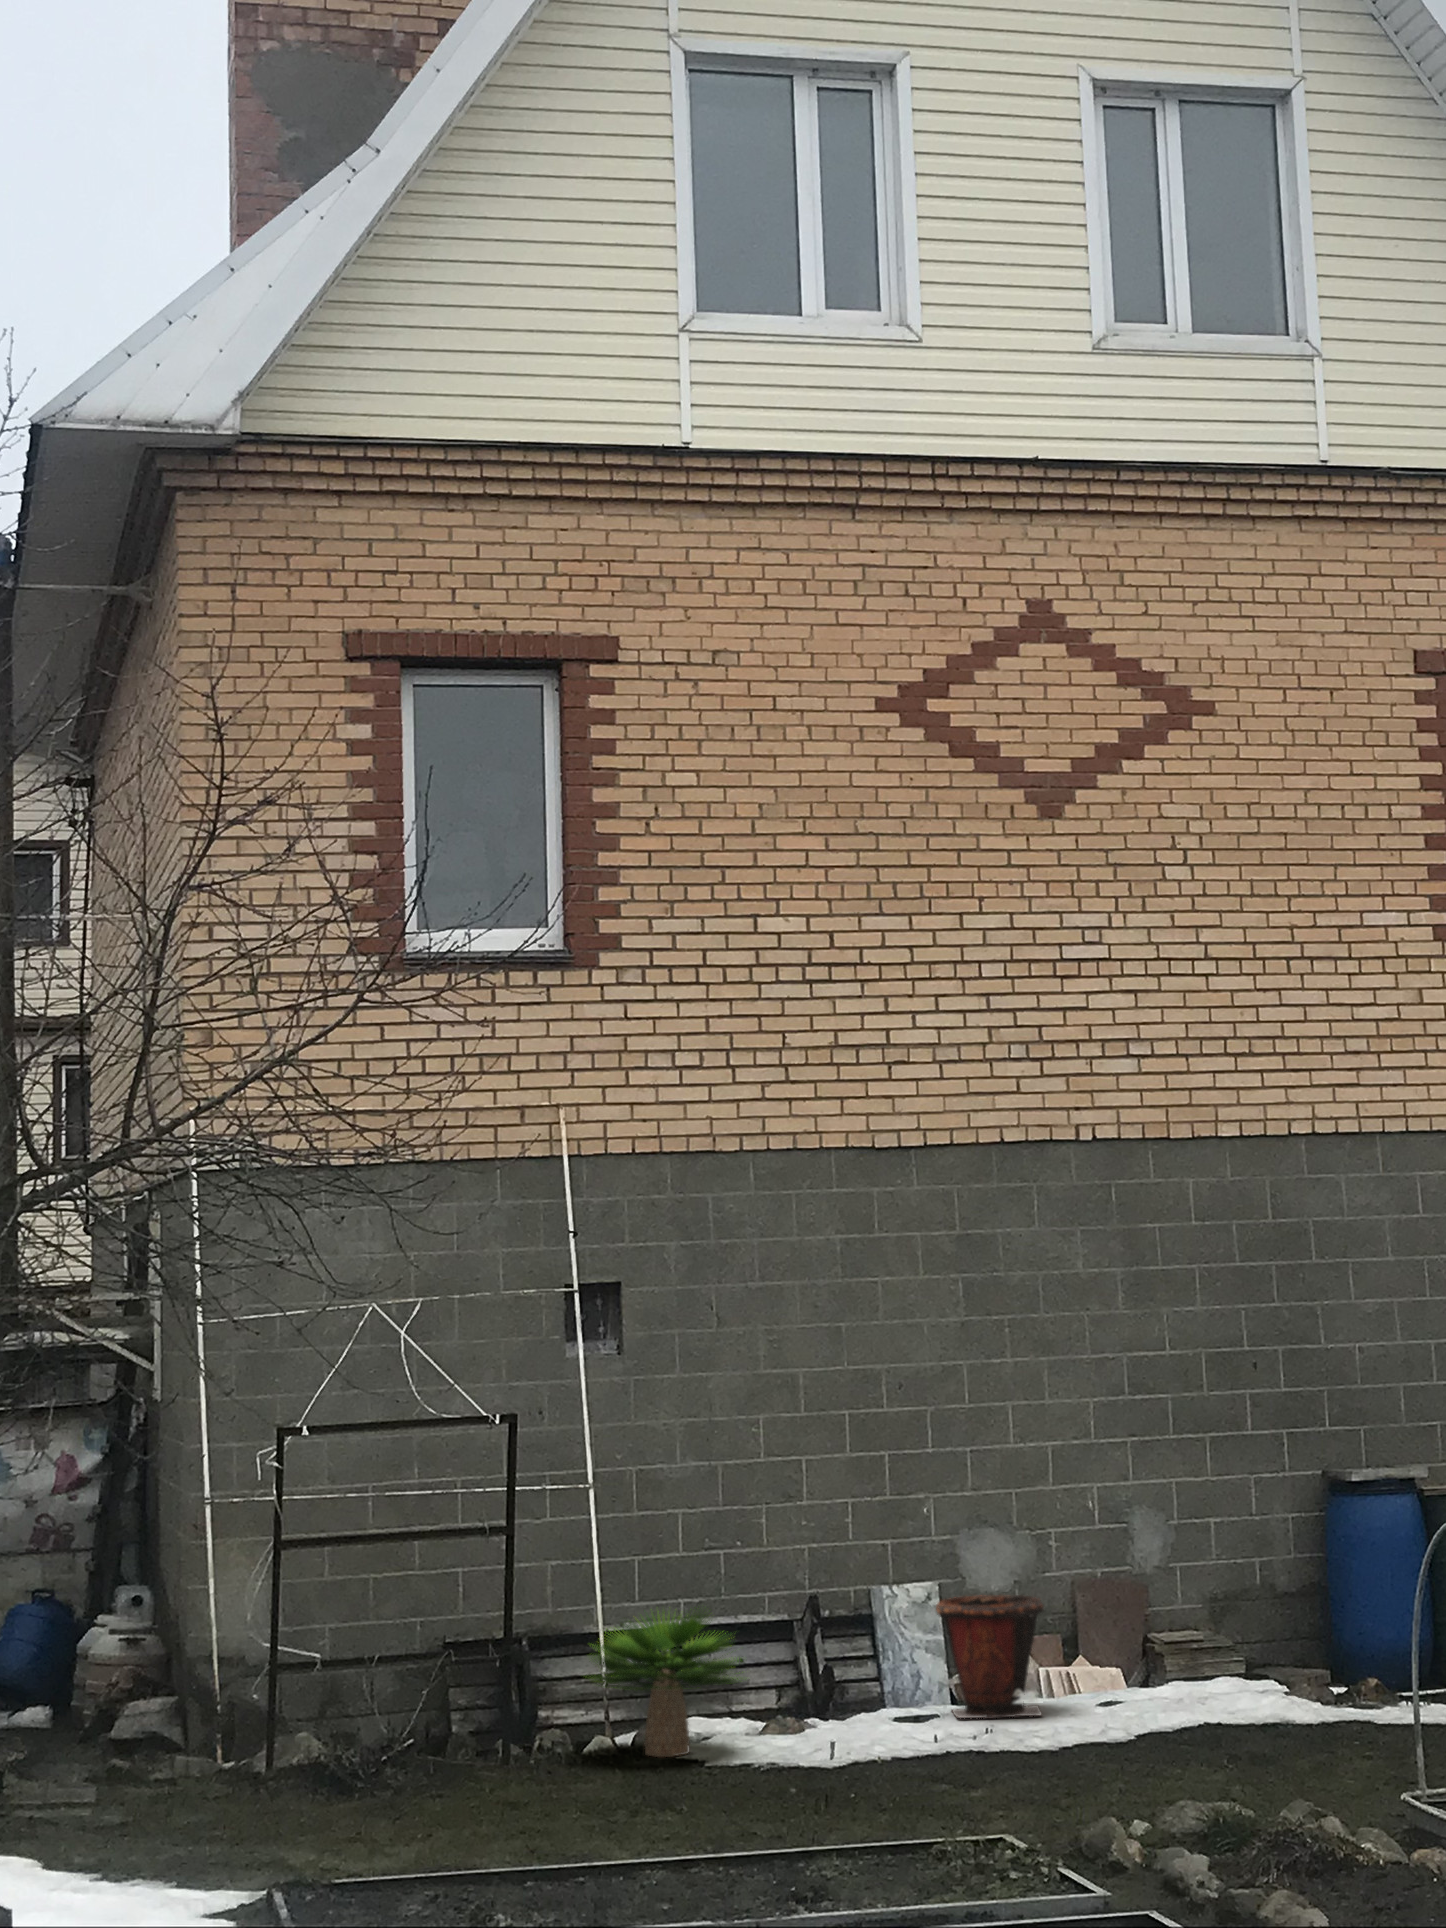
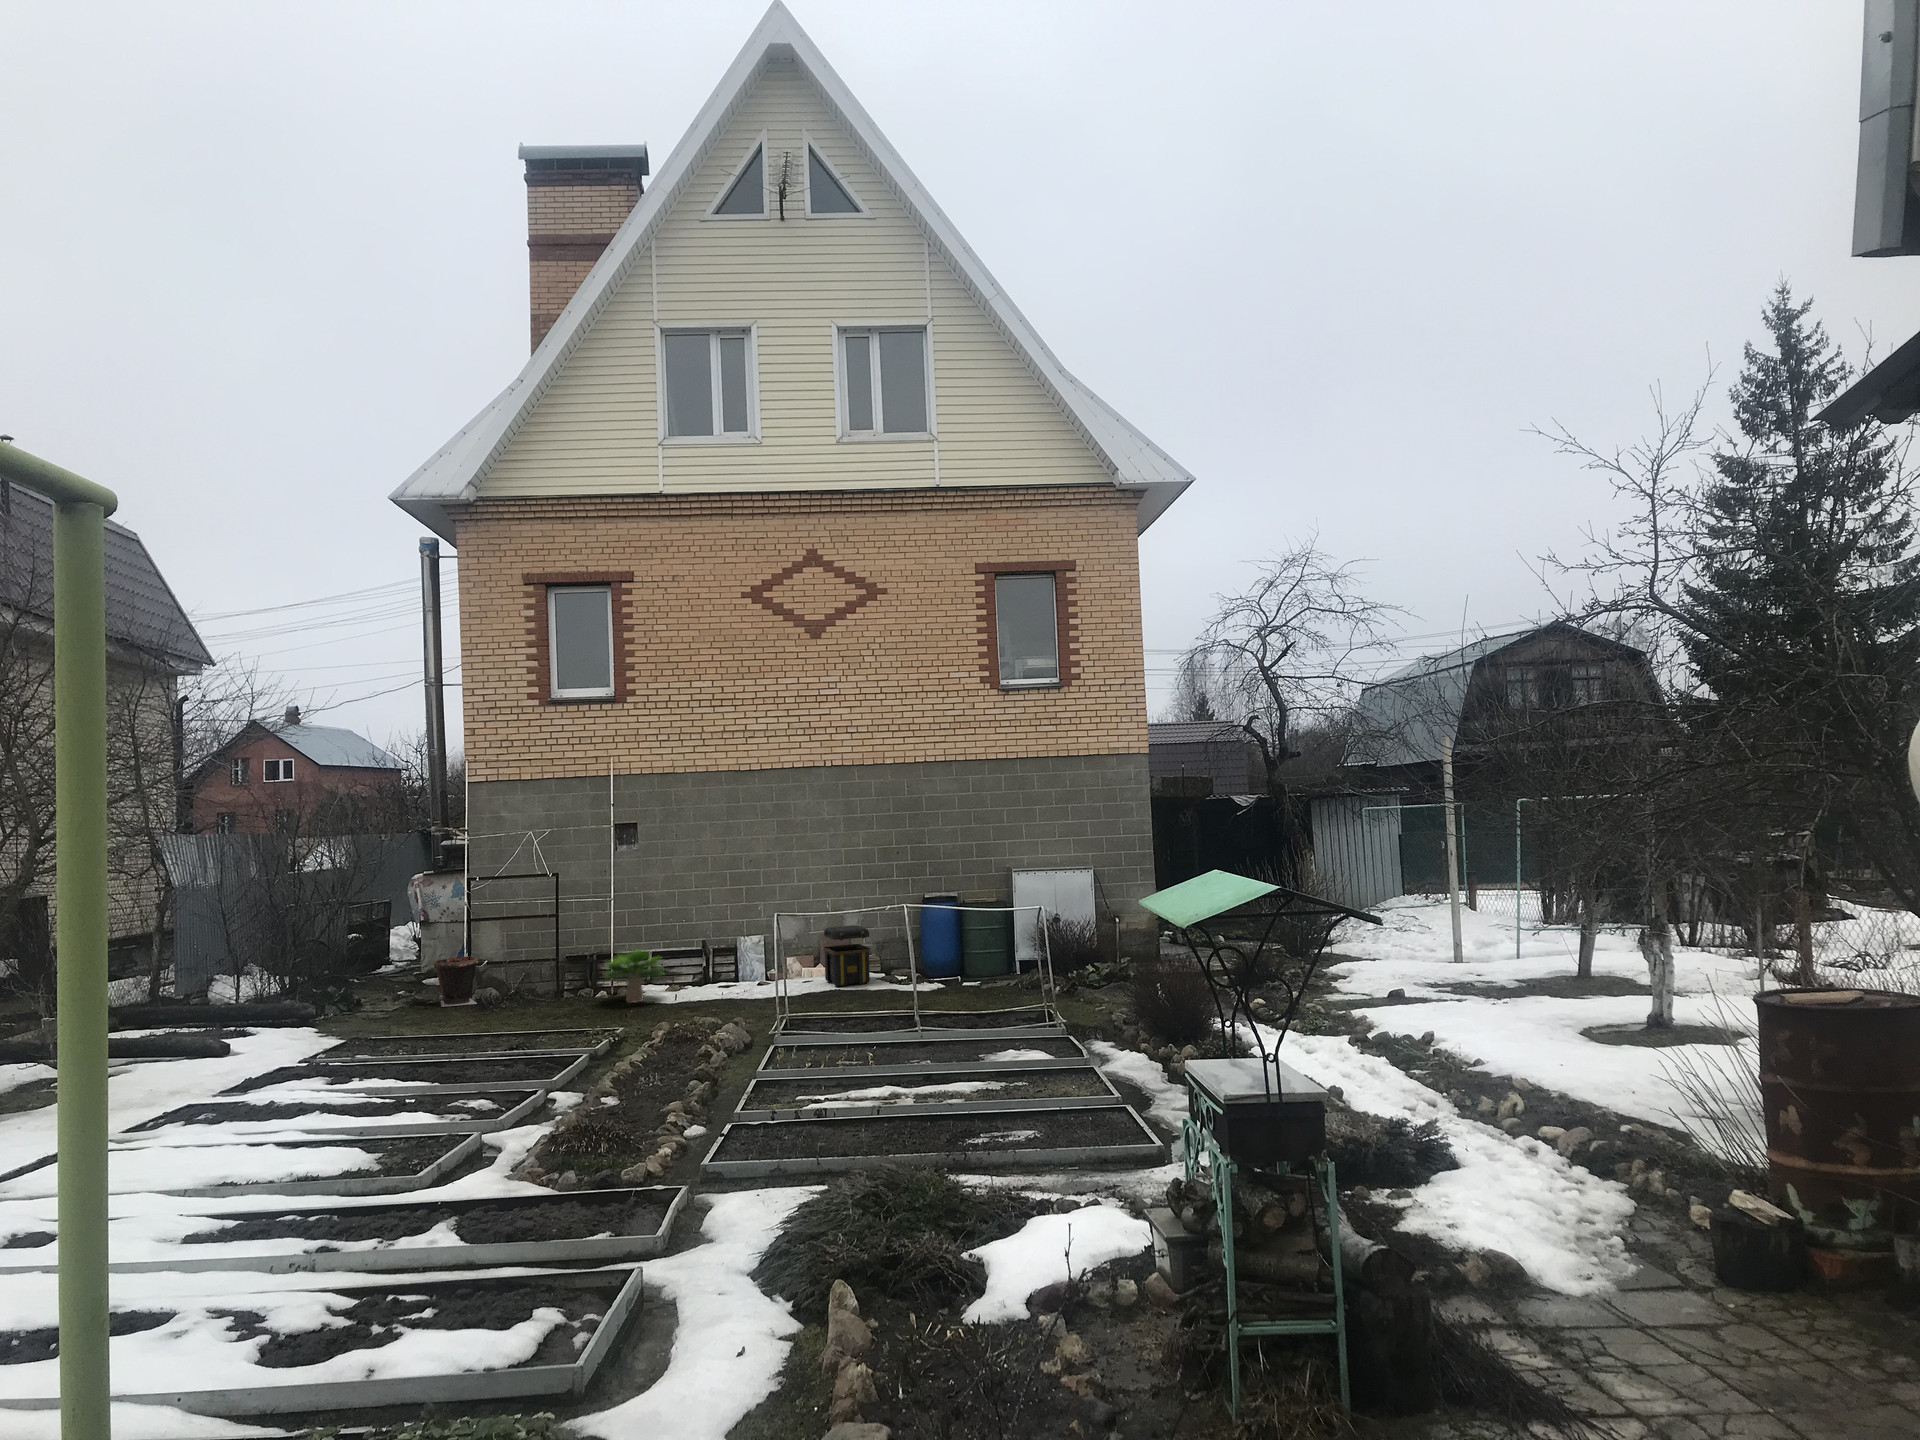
toolbox: none [1101,1554,1232,1711] -> present [824,925,870,986]
trash can: present [936,1595,1044,1718] -> present [434,957,478,1007]

